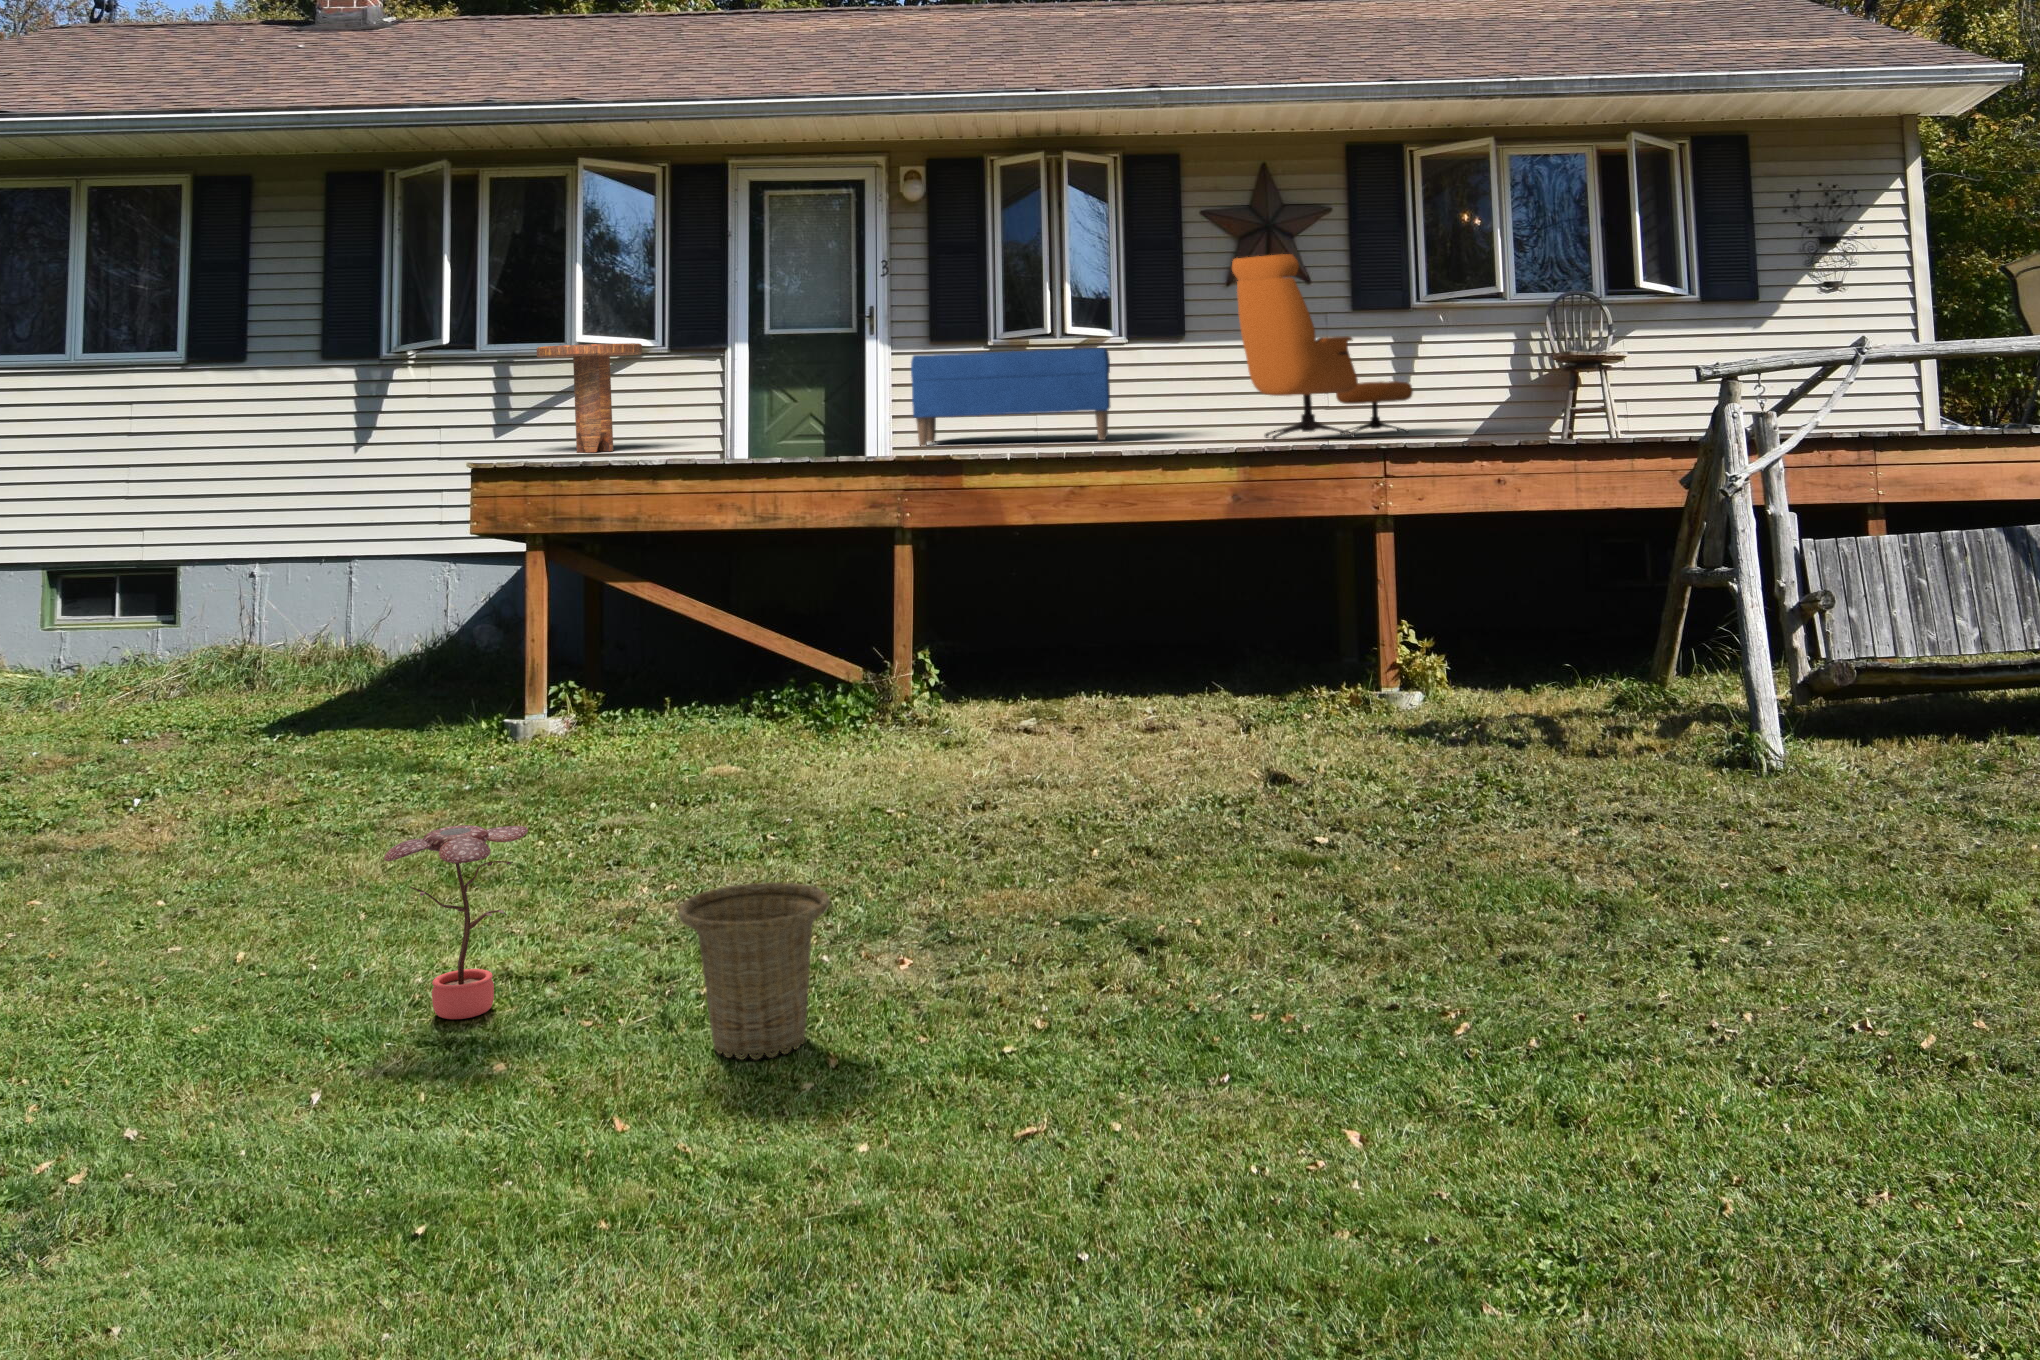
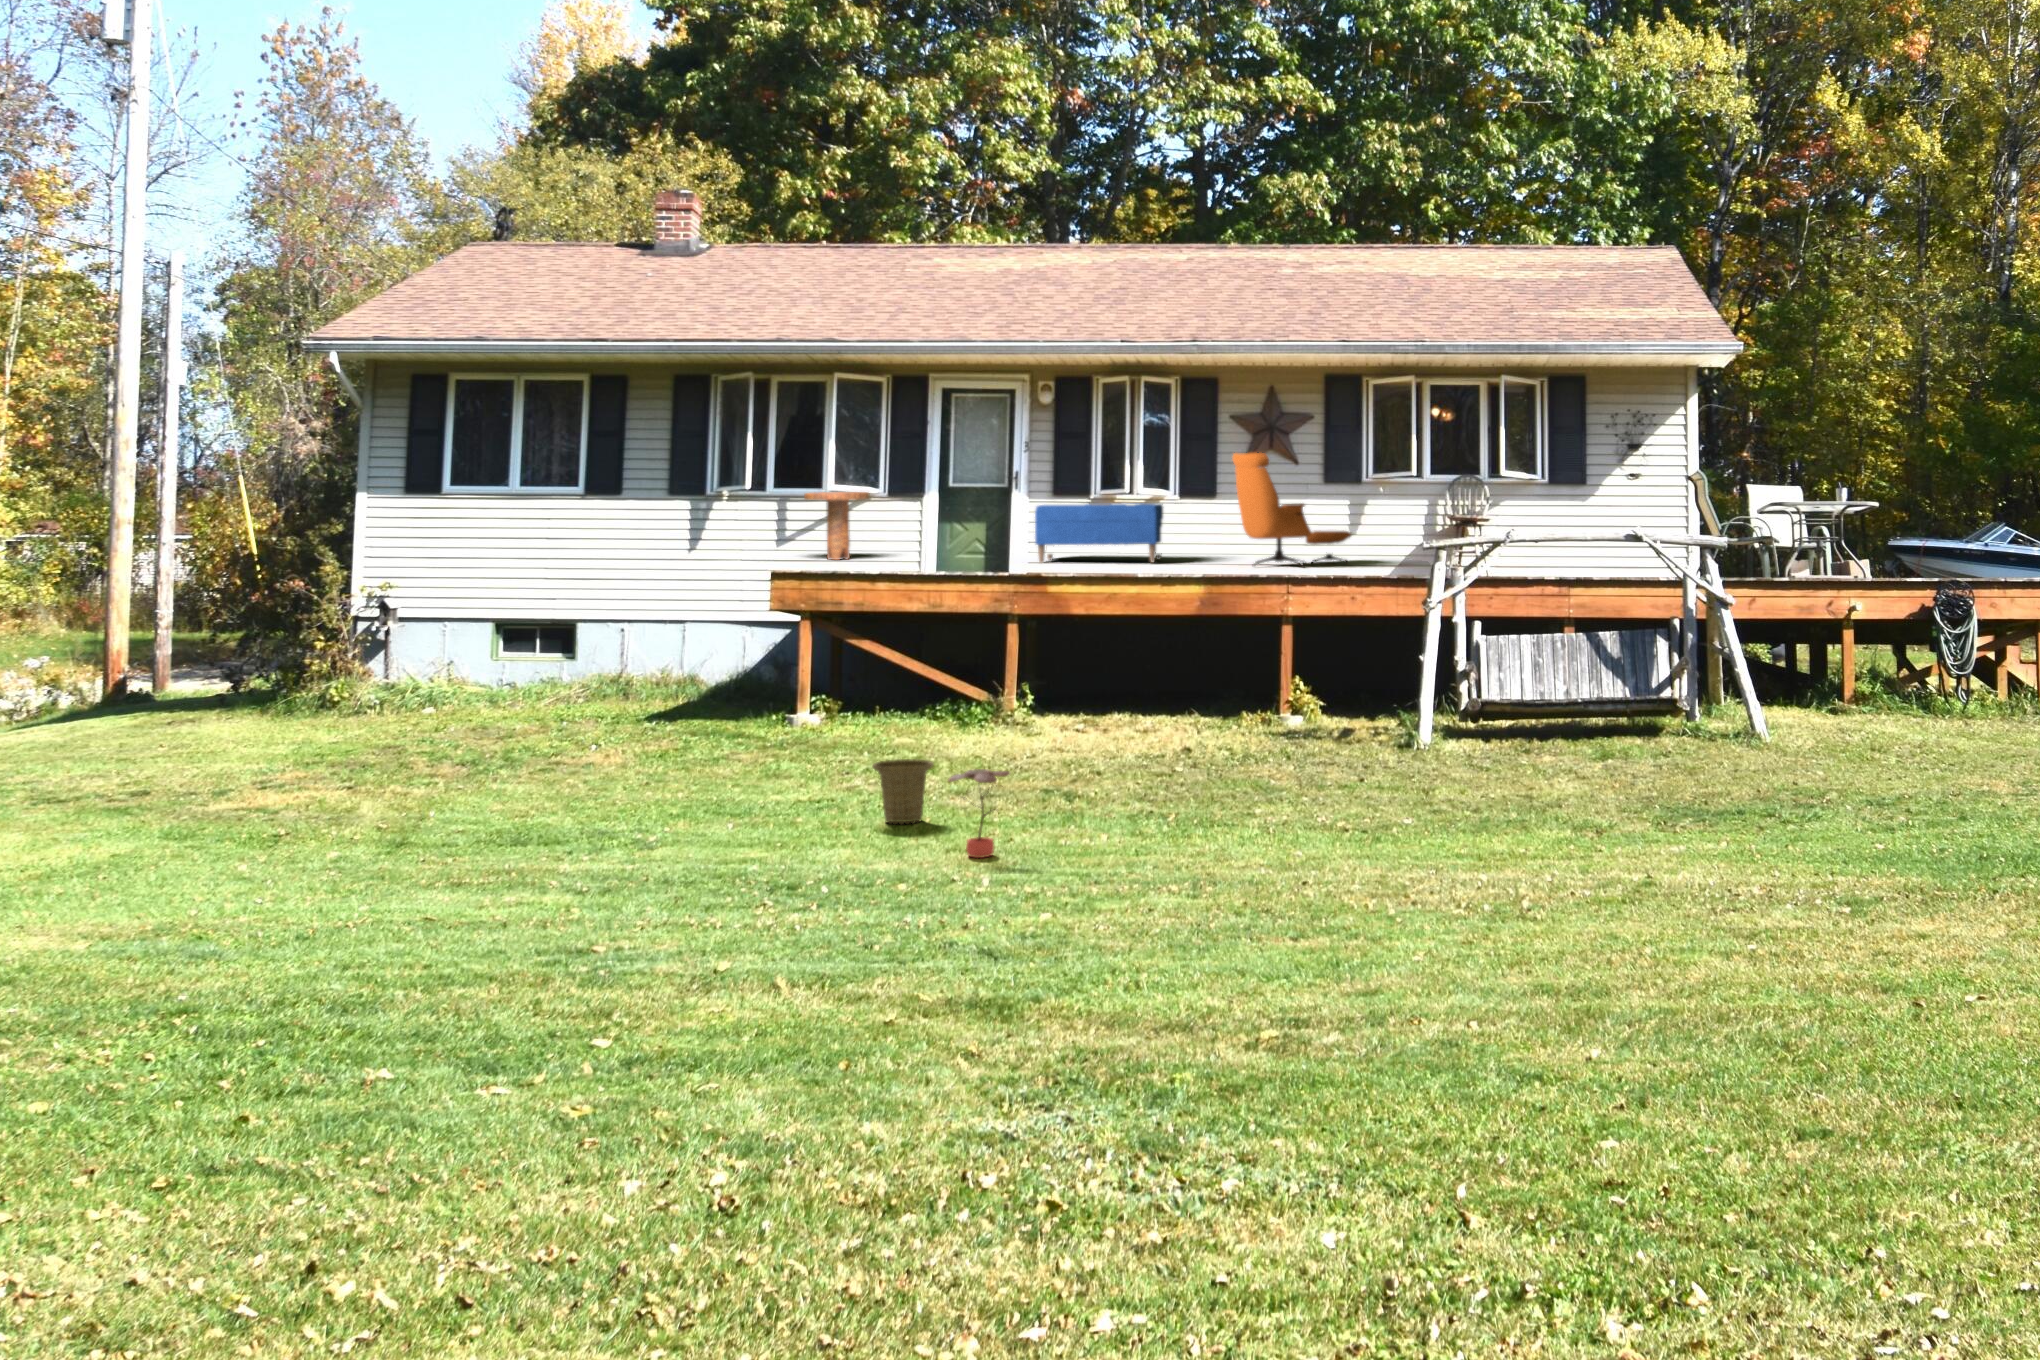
potted plant: present [384,825,528,1019] -> present [948,769,1010,858]

